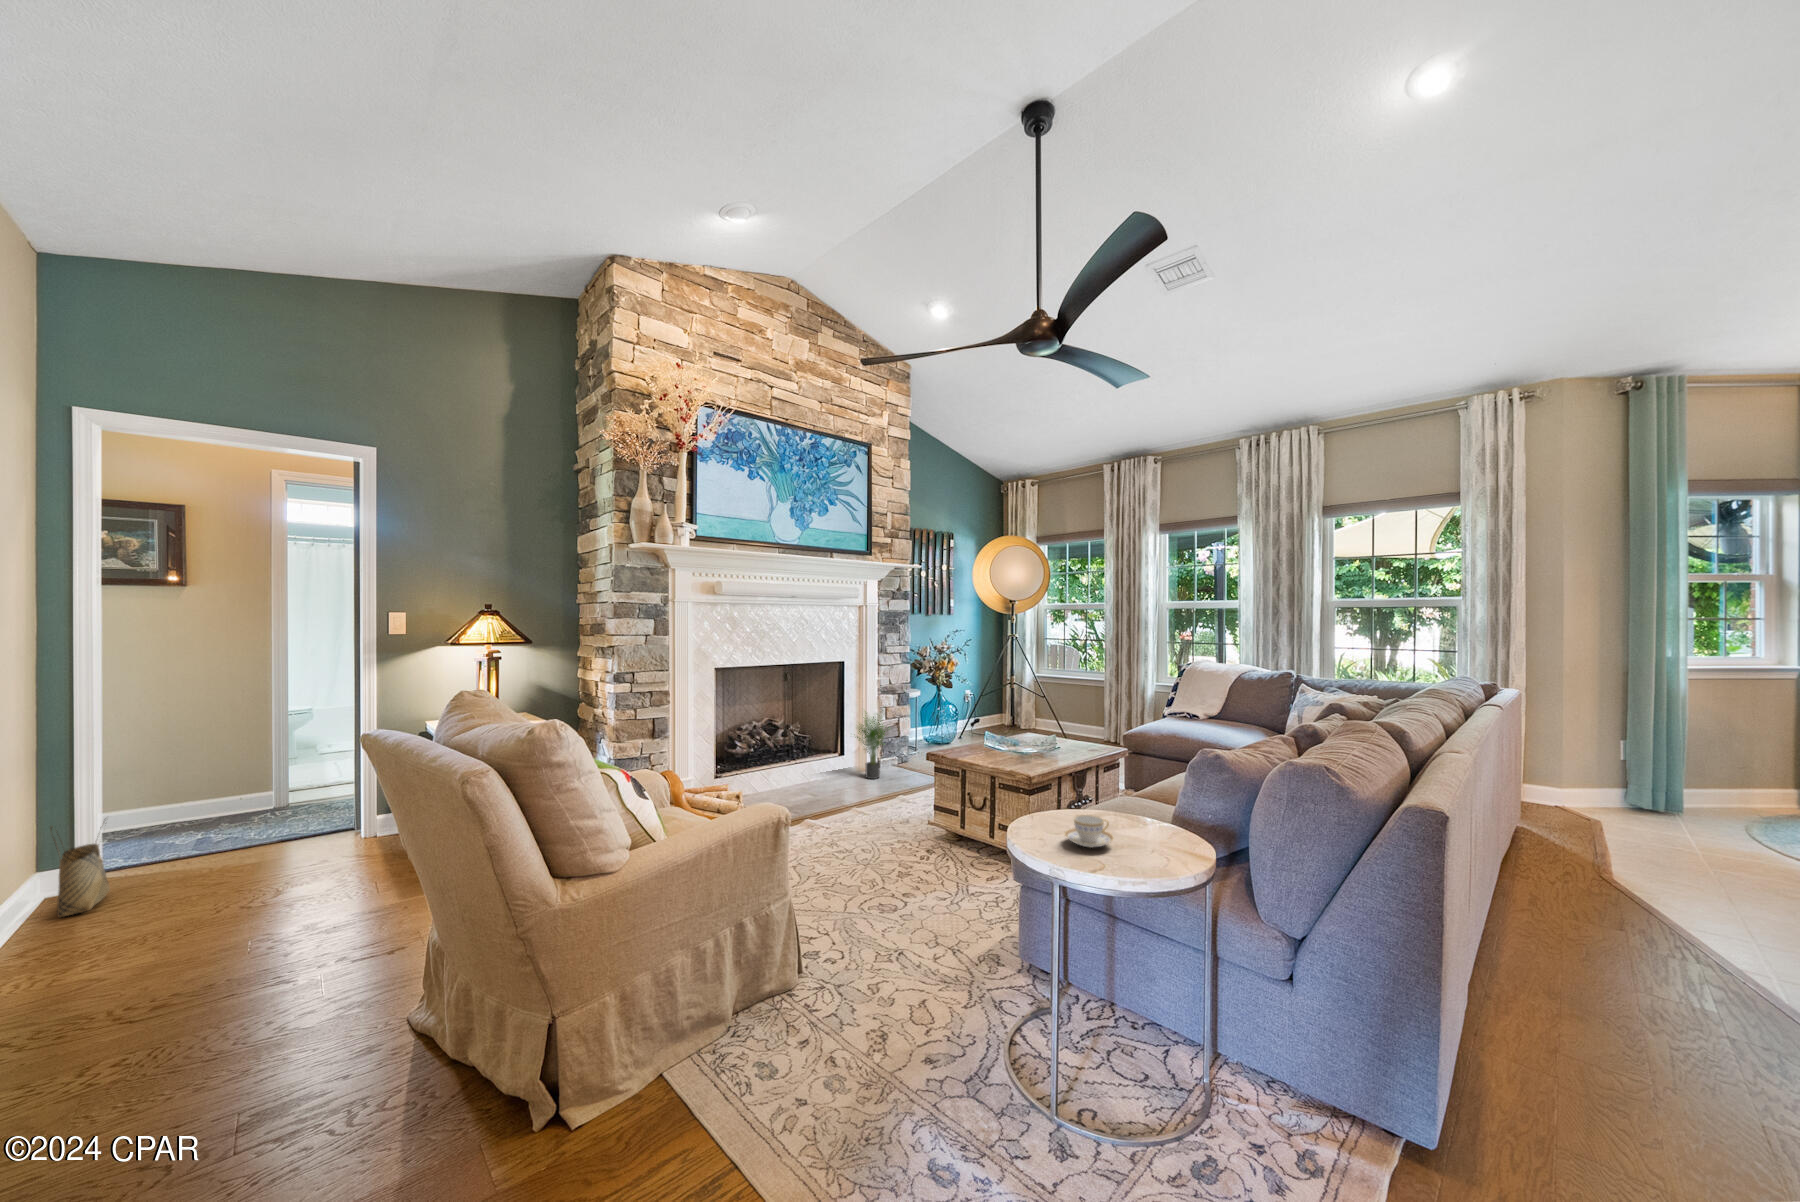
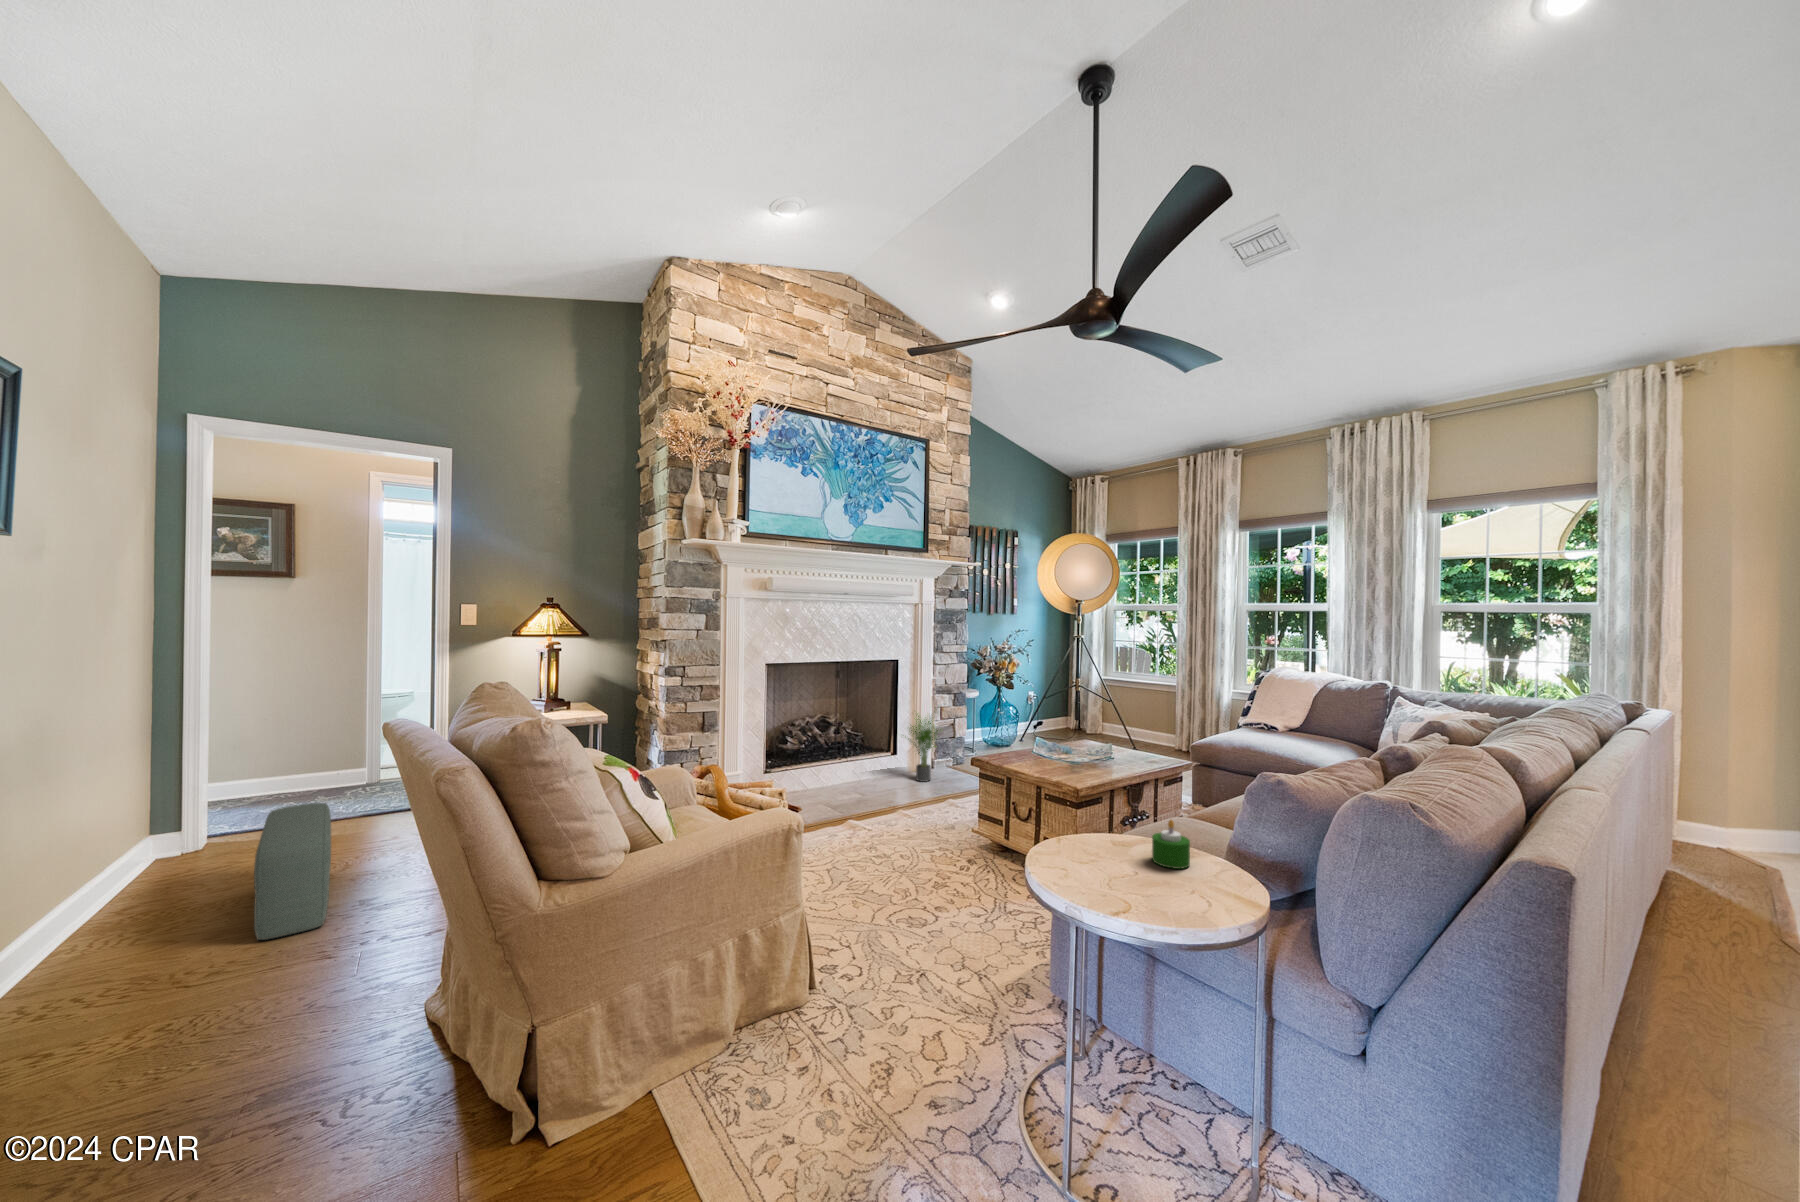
candle: none [1115,792,1147,834] -> present [1152,820,1190,869]
teacup: present [1065,815,1113,847] -> none [1089,844,1146,883]
woven basket: present [50,826,110,917] -> none [158,787,211,878]
pouf: none [188,826,273,972] -> present [254,803,331,940]

